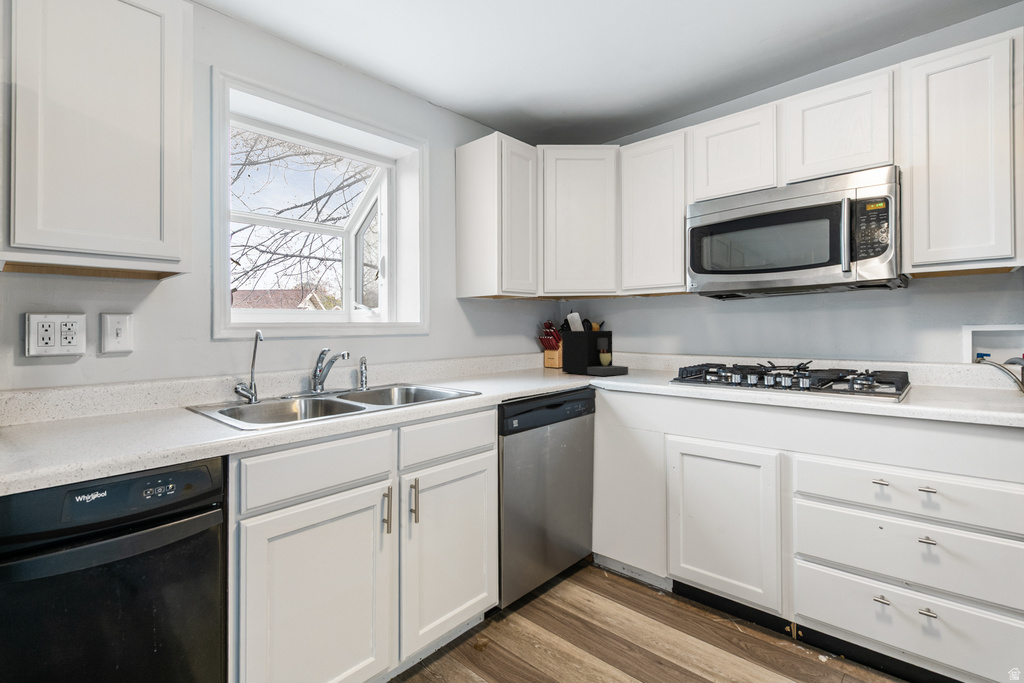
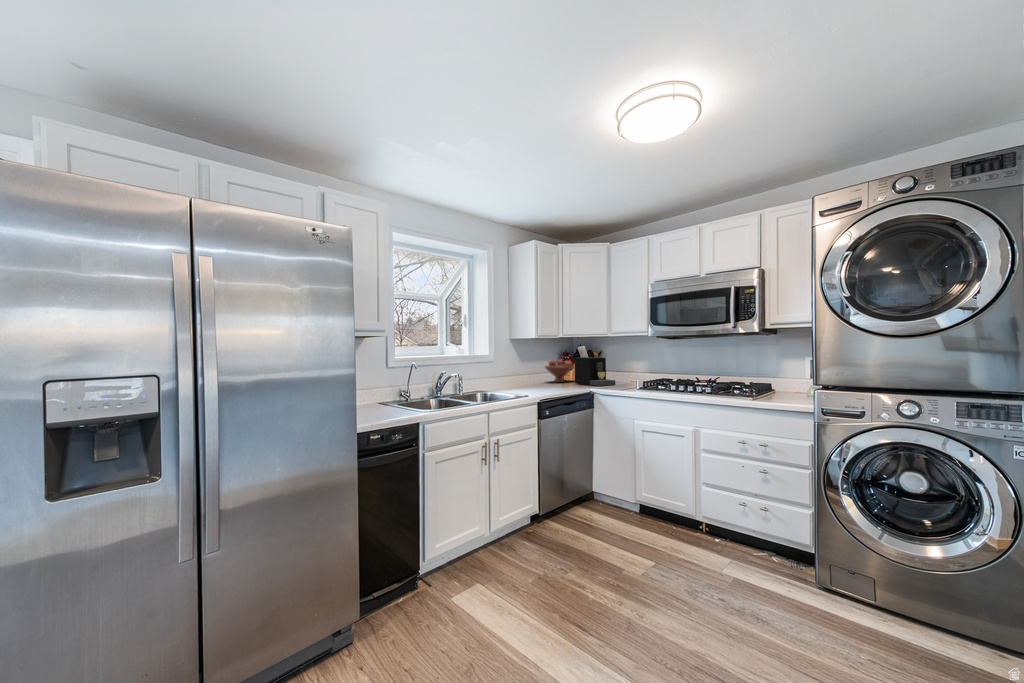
fruit bowl: none [514,335,561,371] -> present [545,359,574,382]

